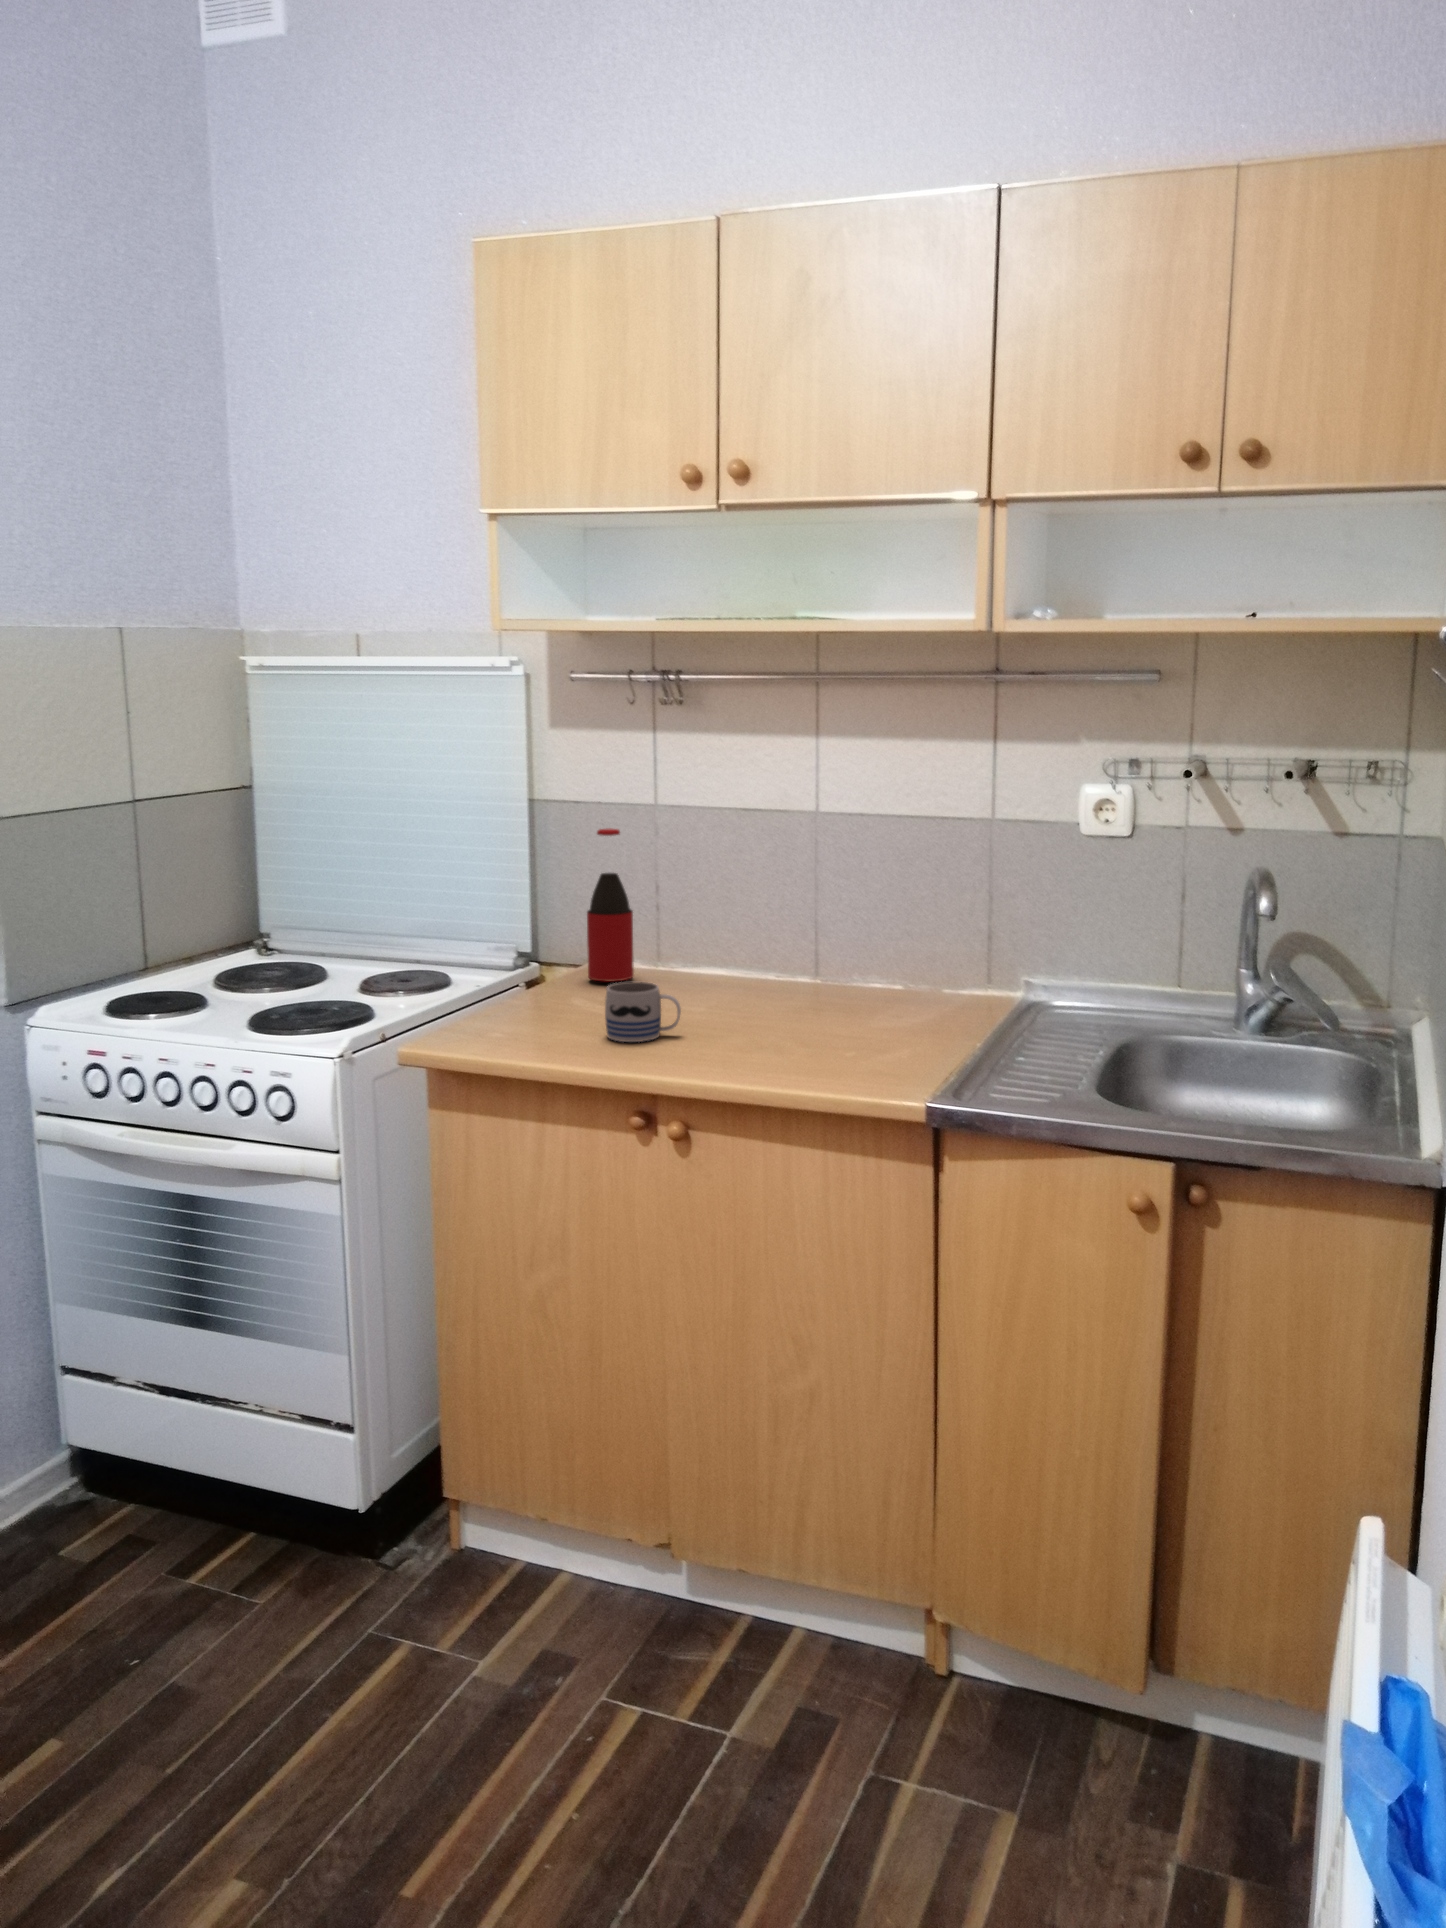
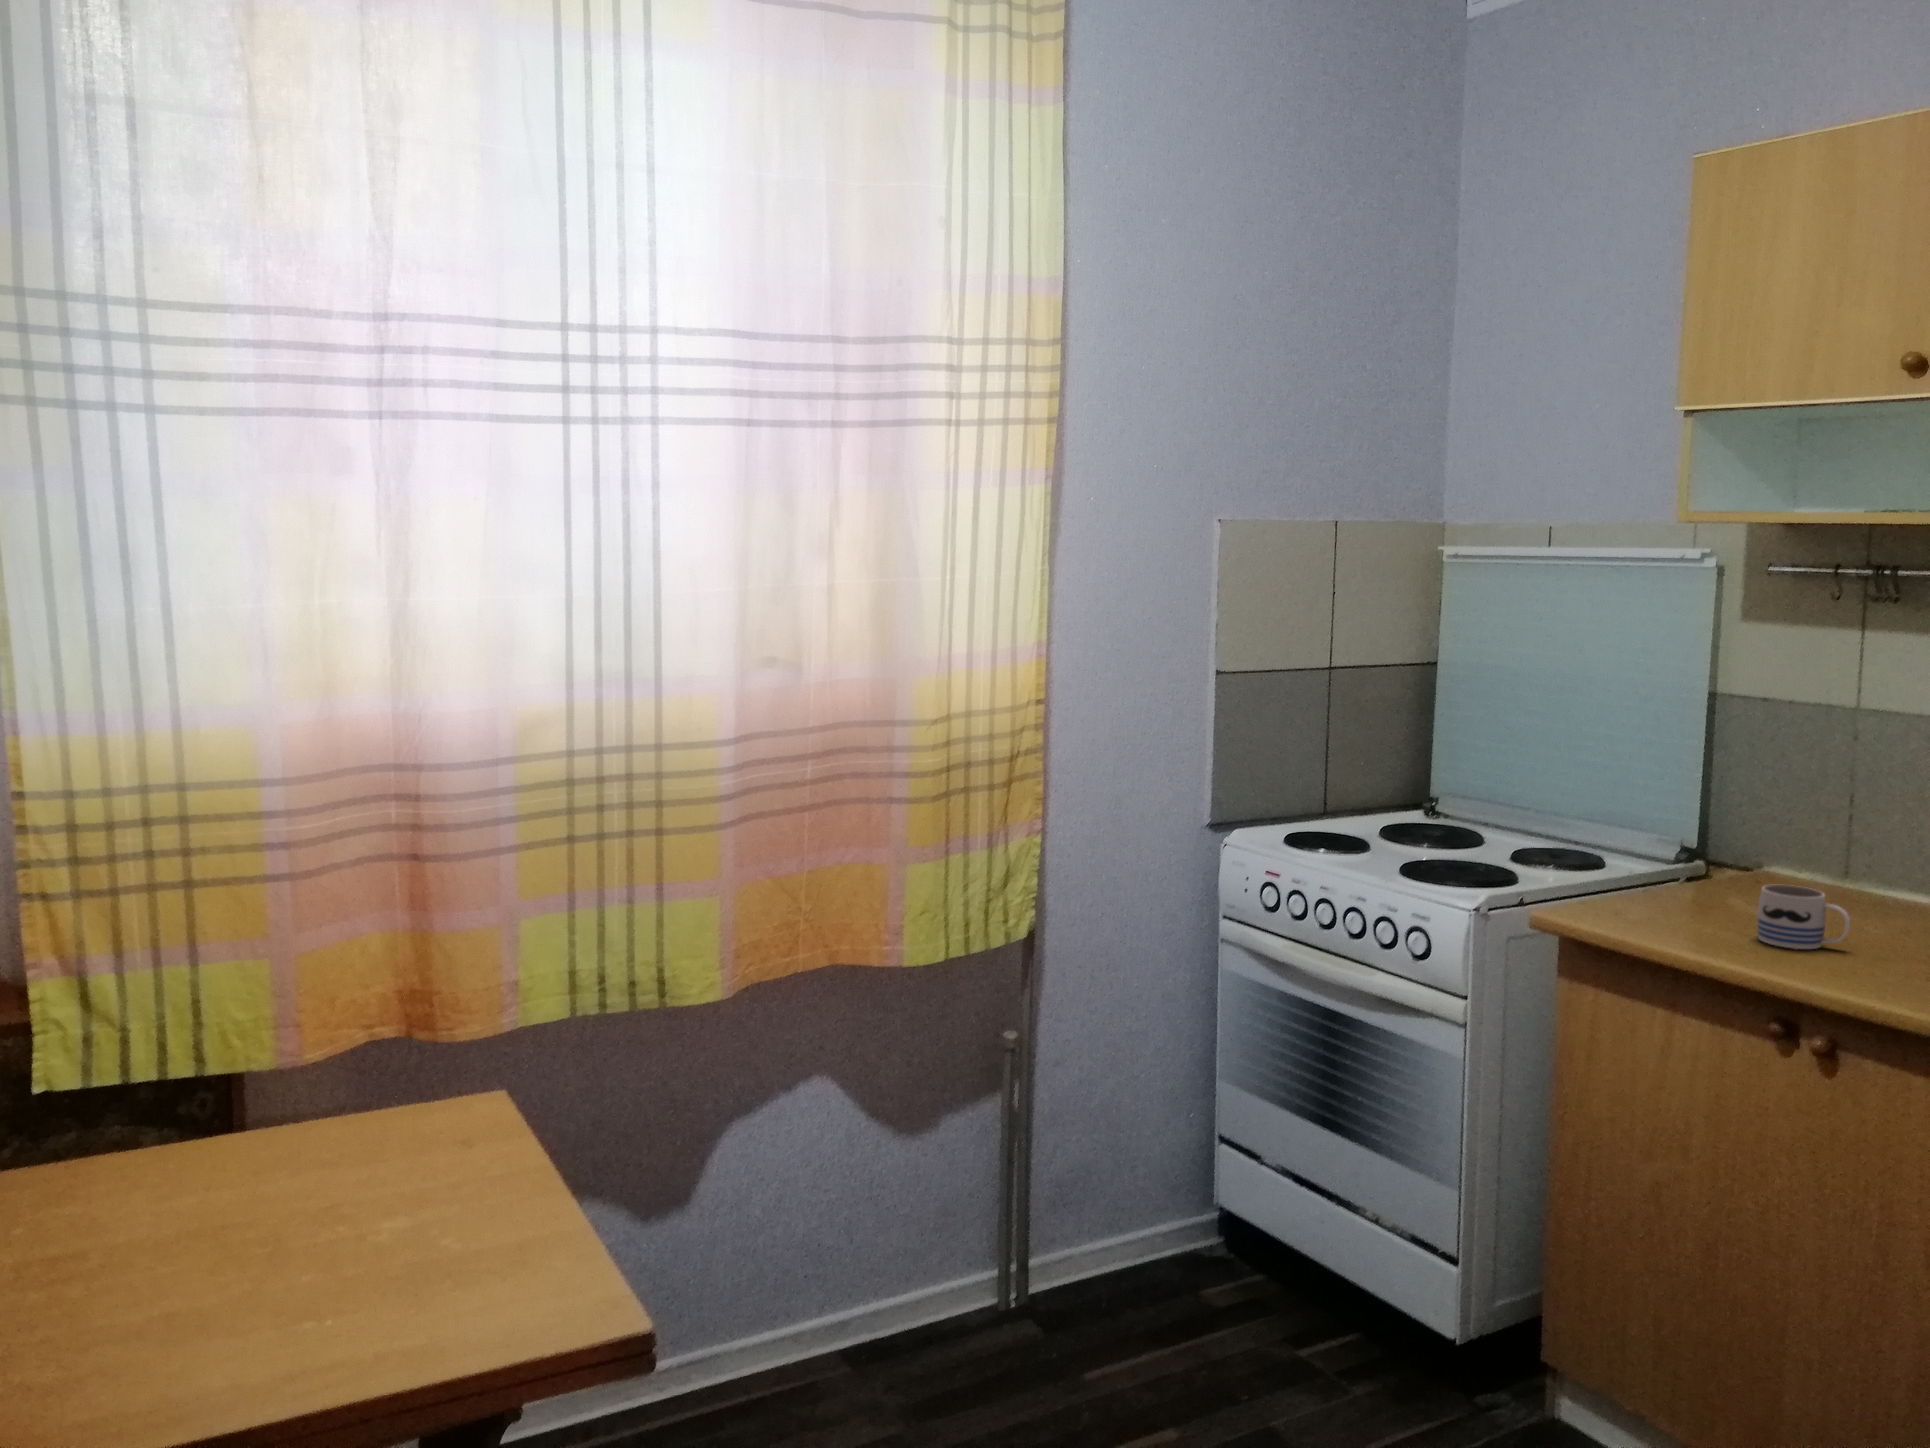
bottle: present [587,829,634,981] -> none [1756,728,1817,891]

